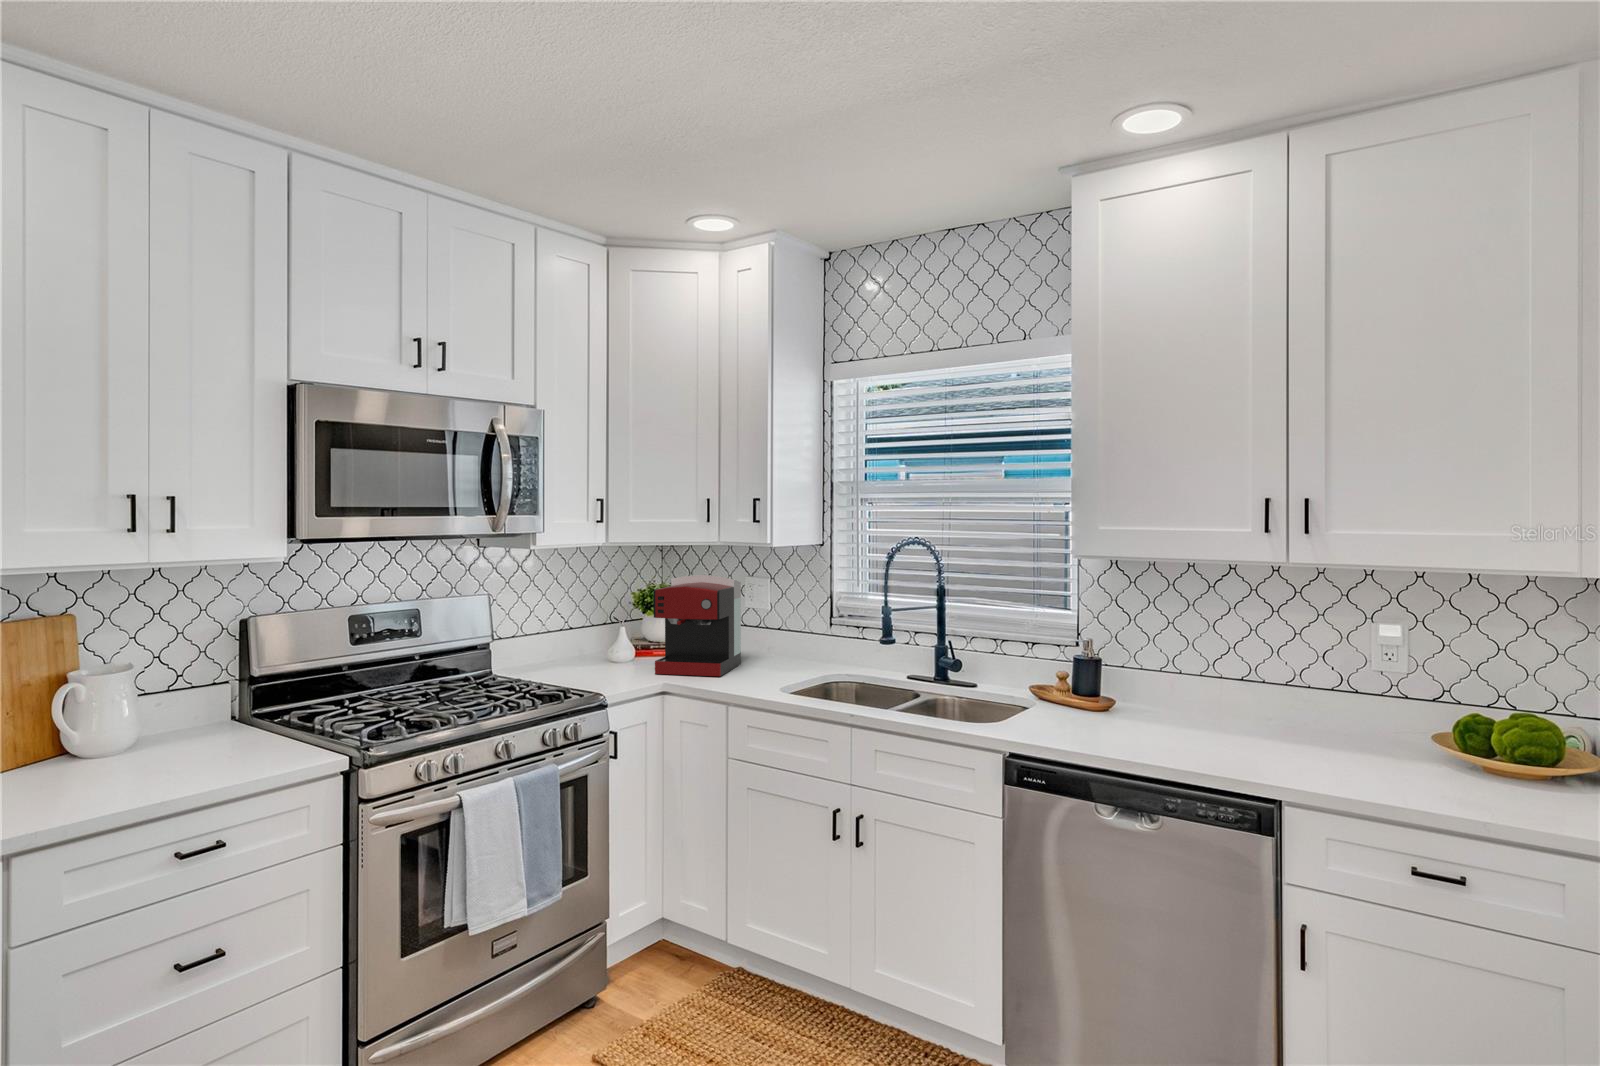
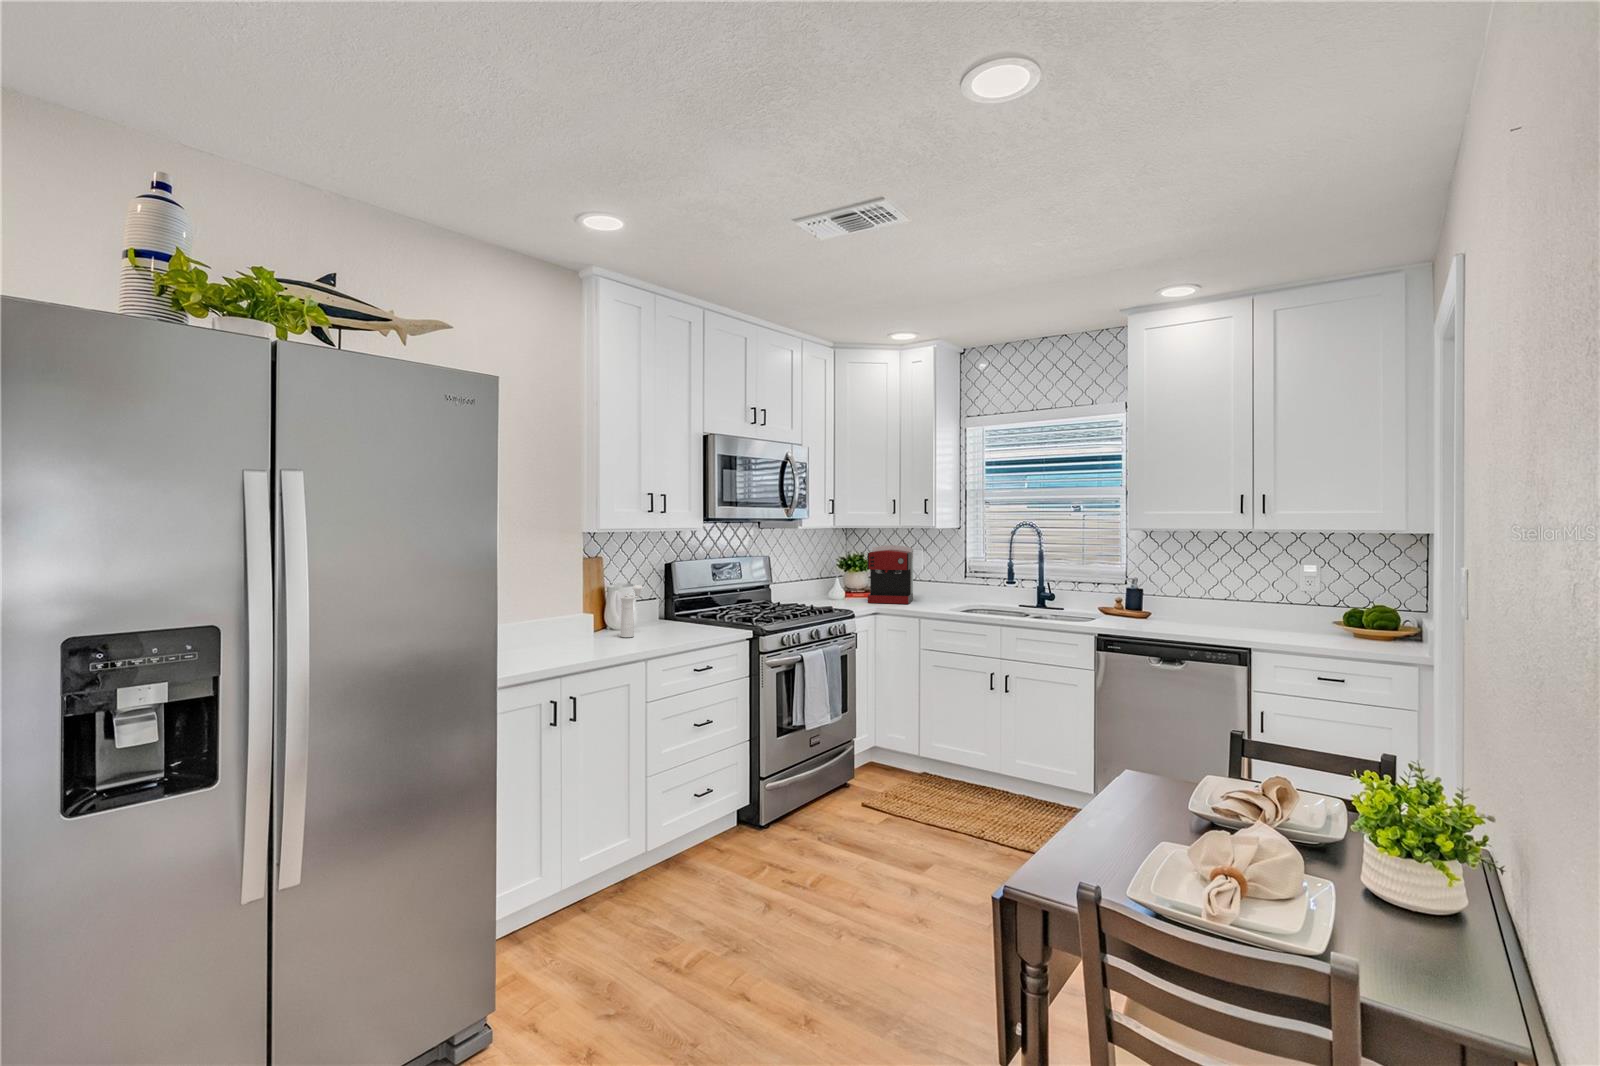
pepper mill: none [34,677,111,788] -> present [621,585,643,637]

